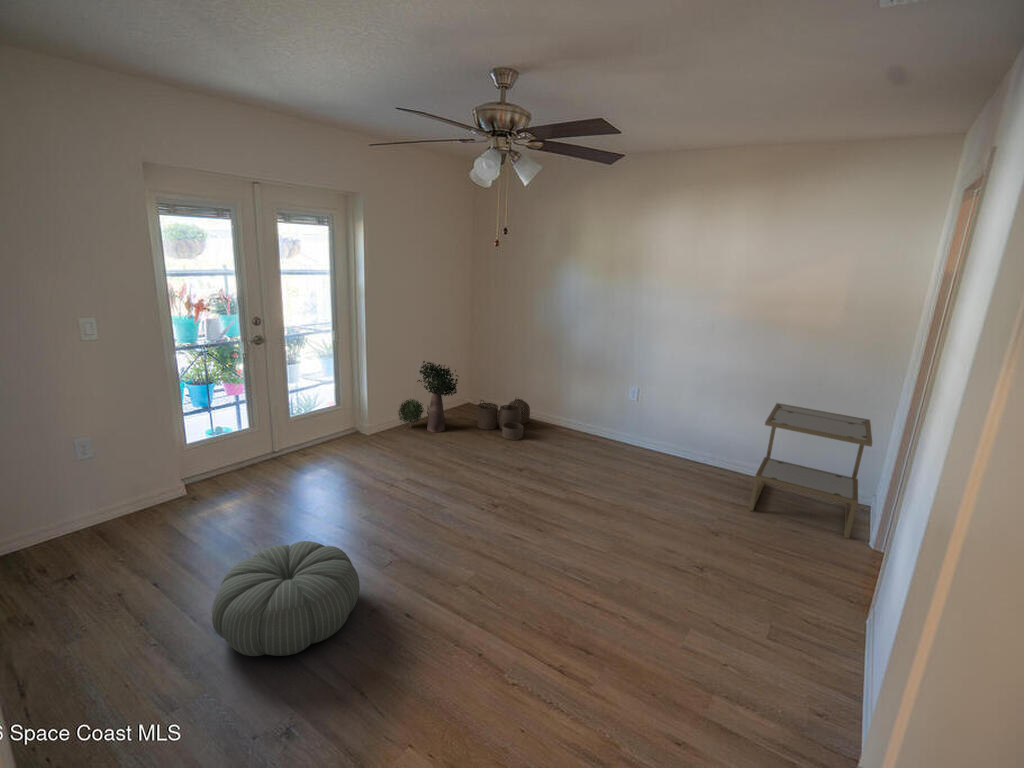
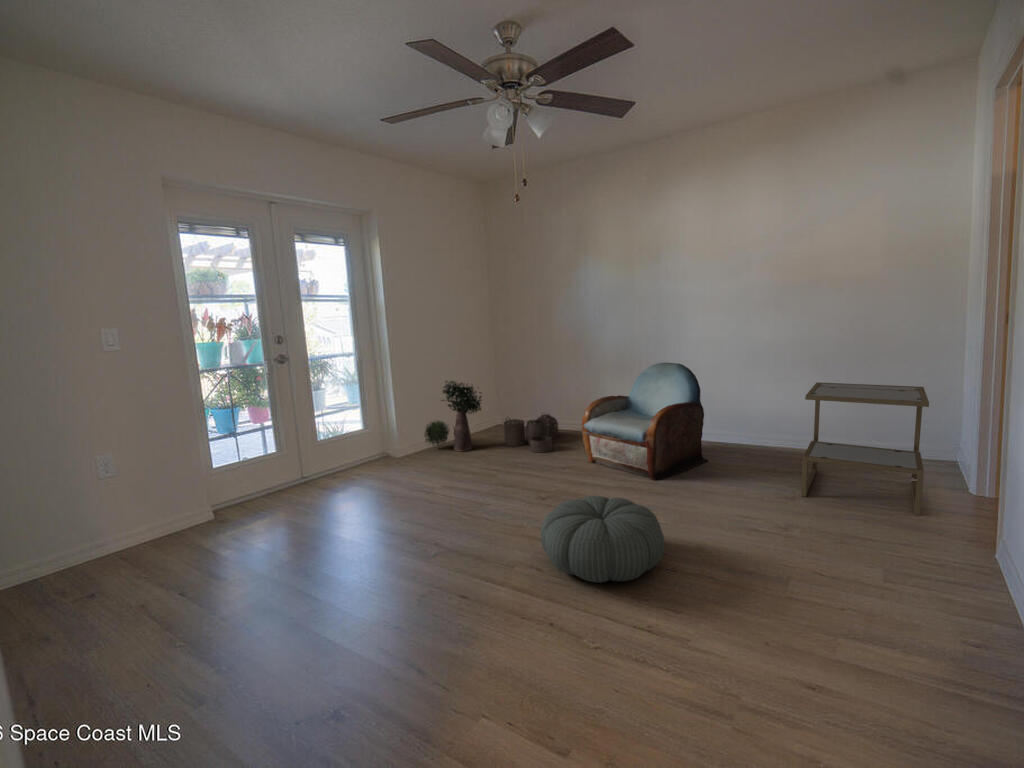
armchair: none [554,365,670,482] -> present [582,363,708,480]
pouf: present [212,541,360,656] -> present [541,496,665,582]

